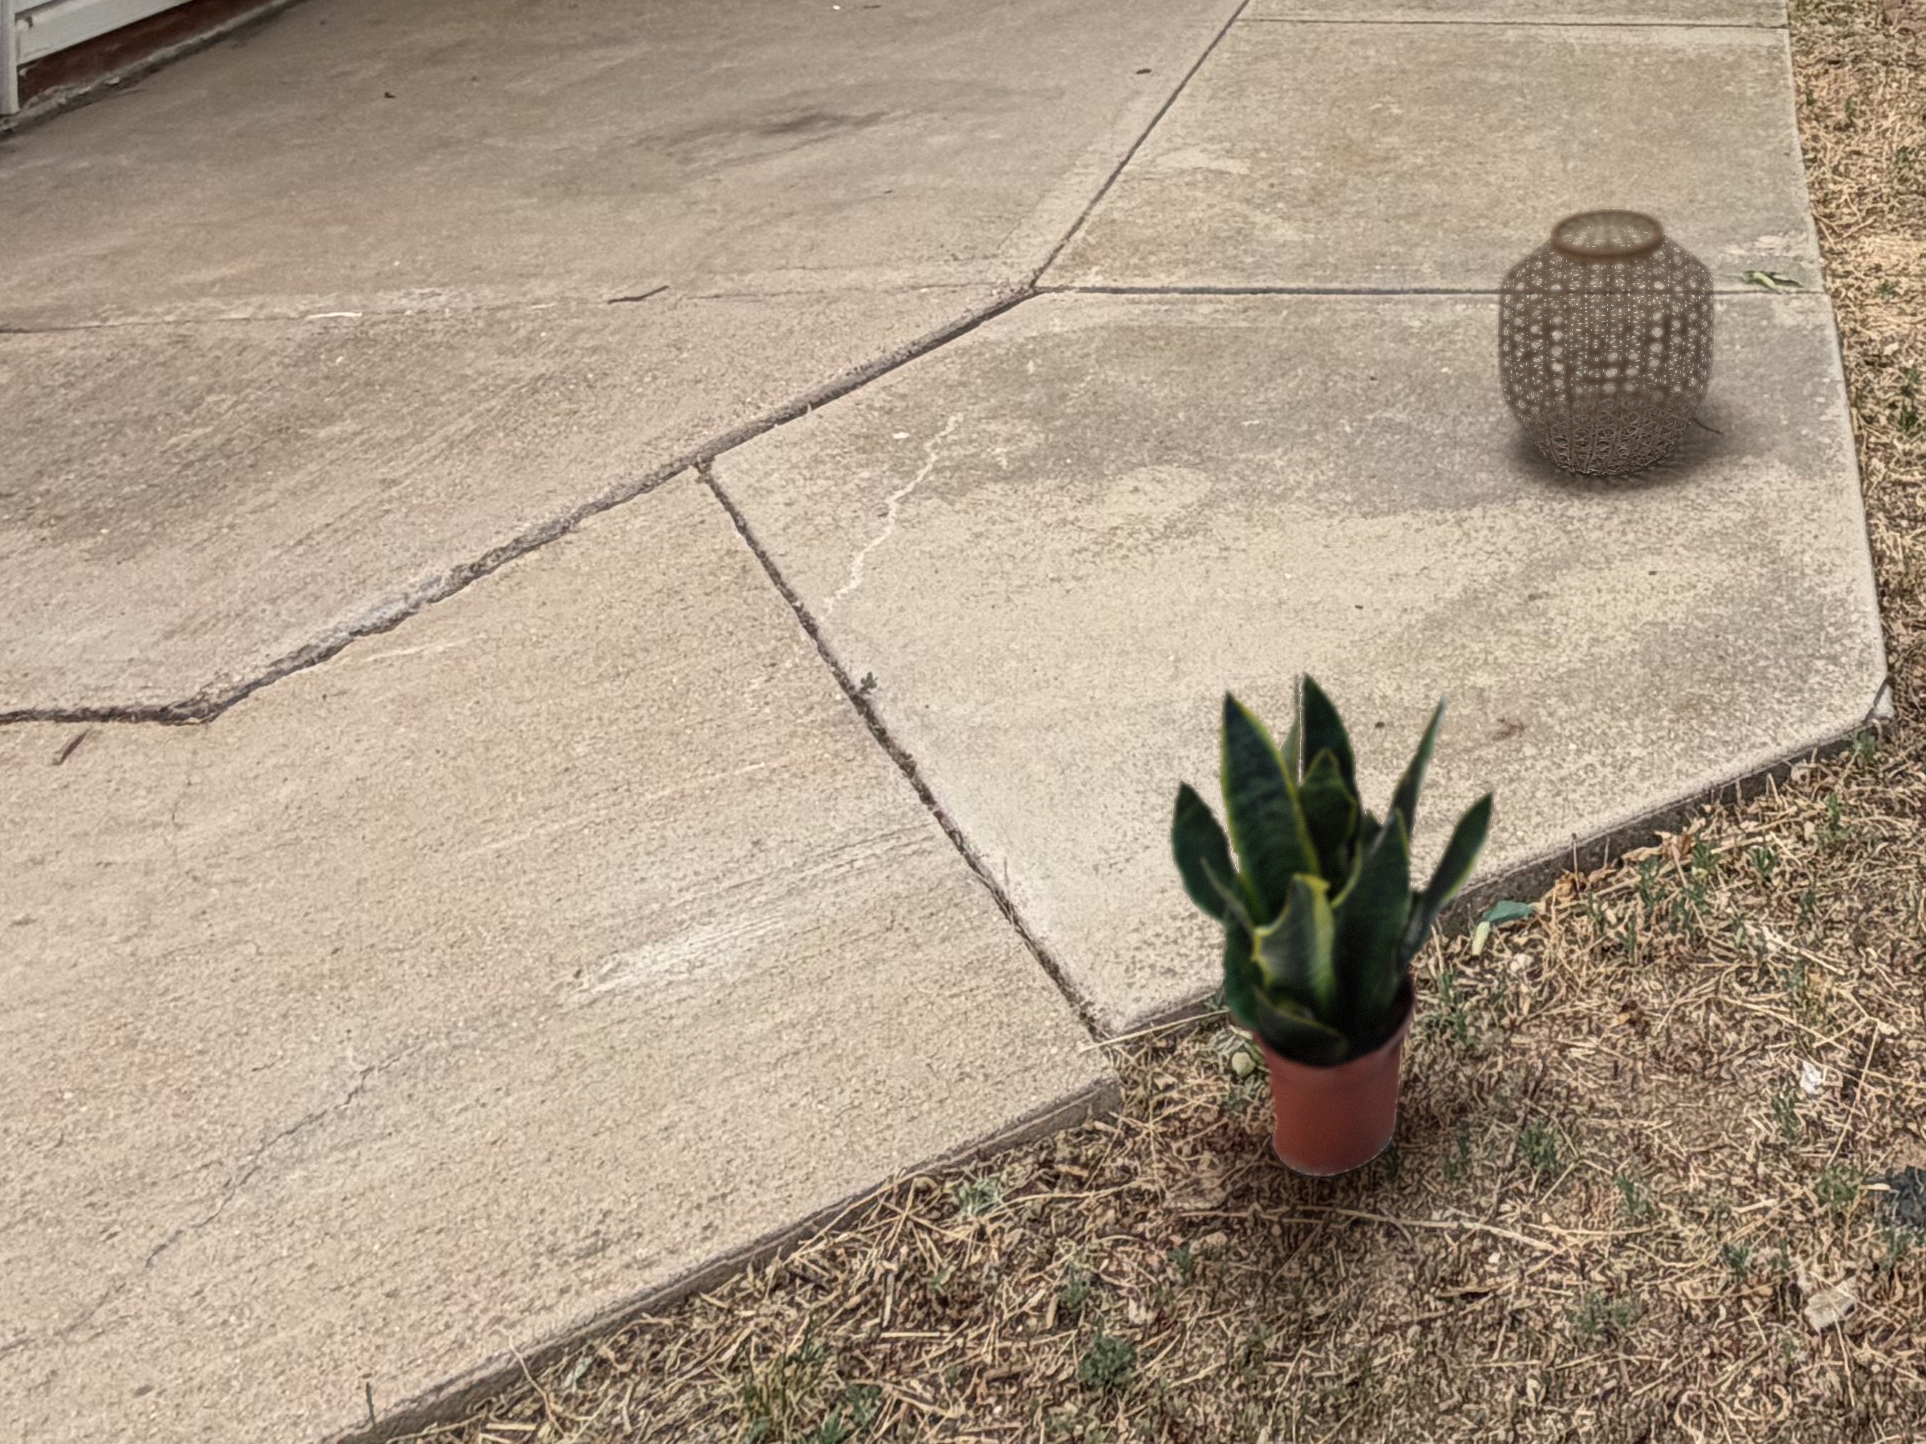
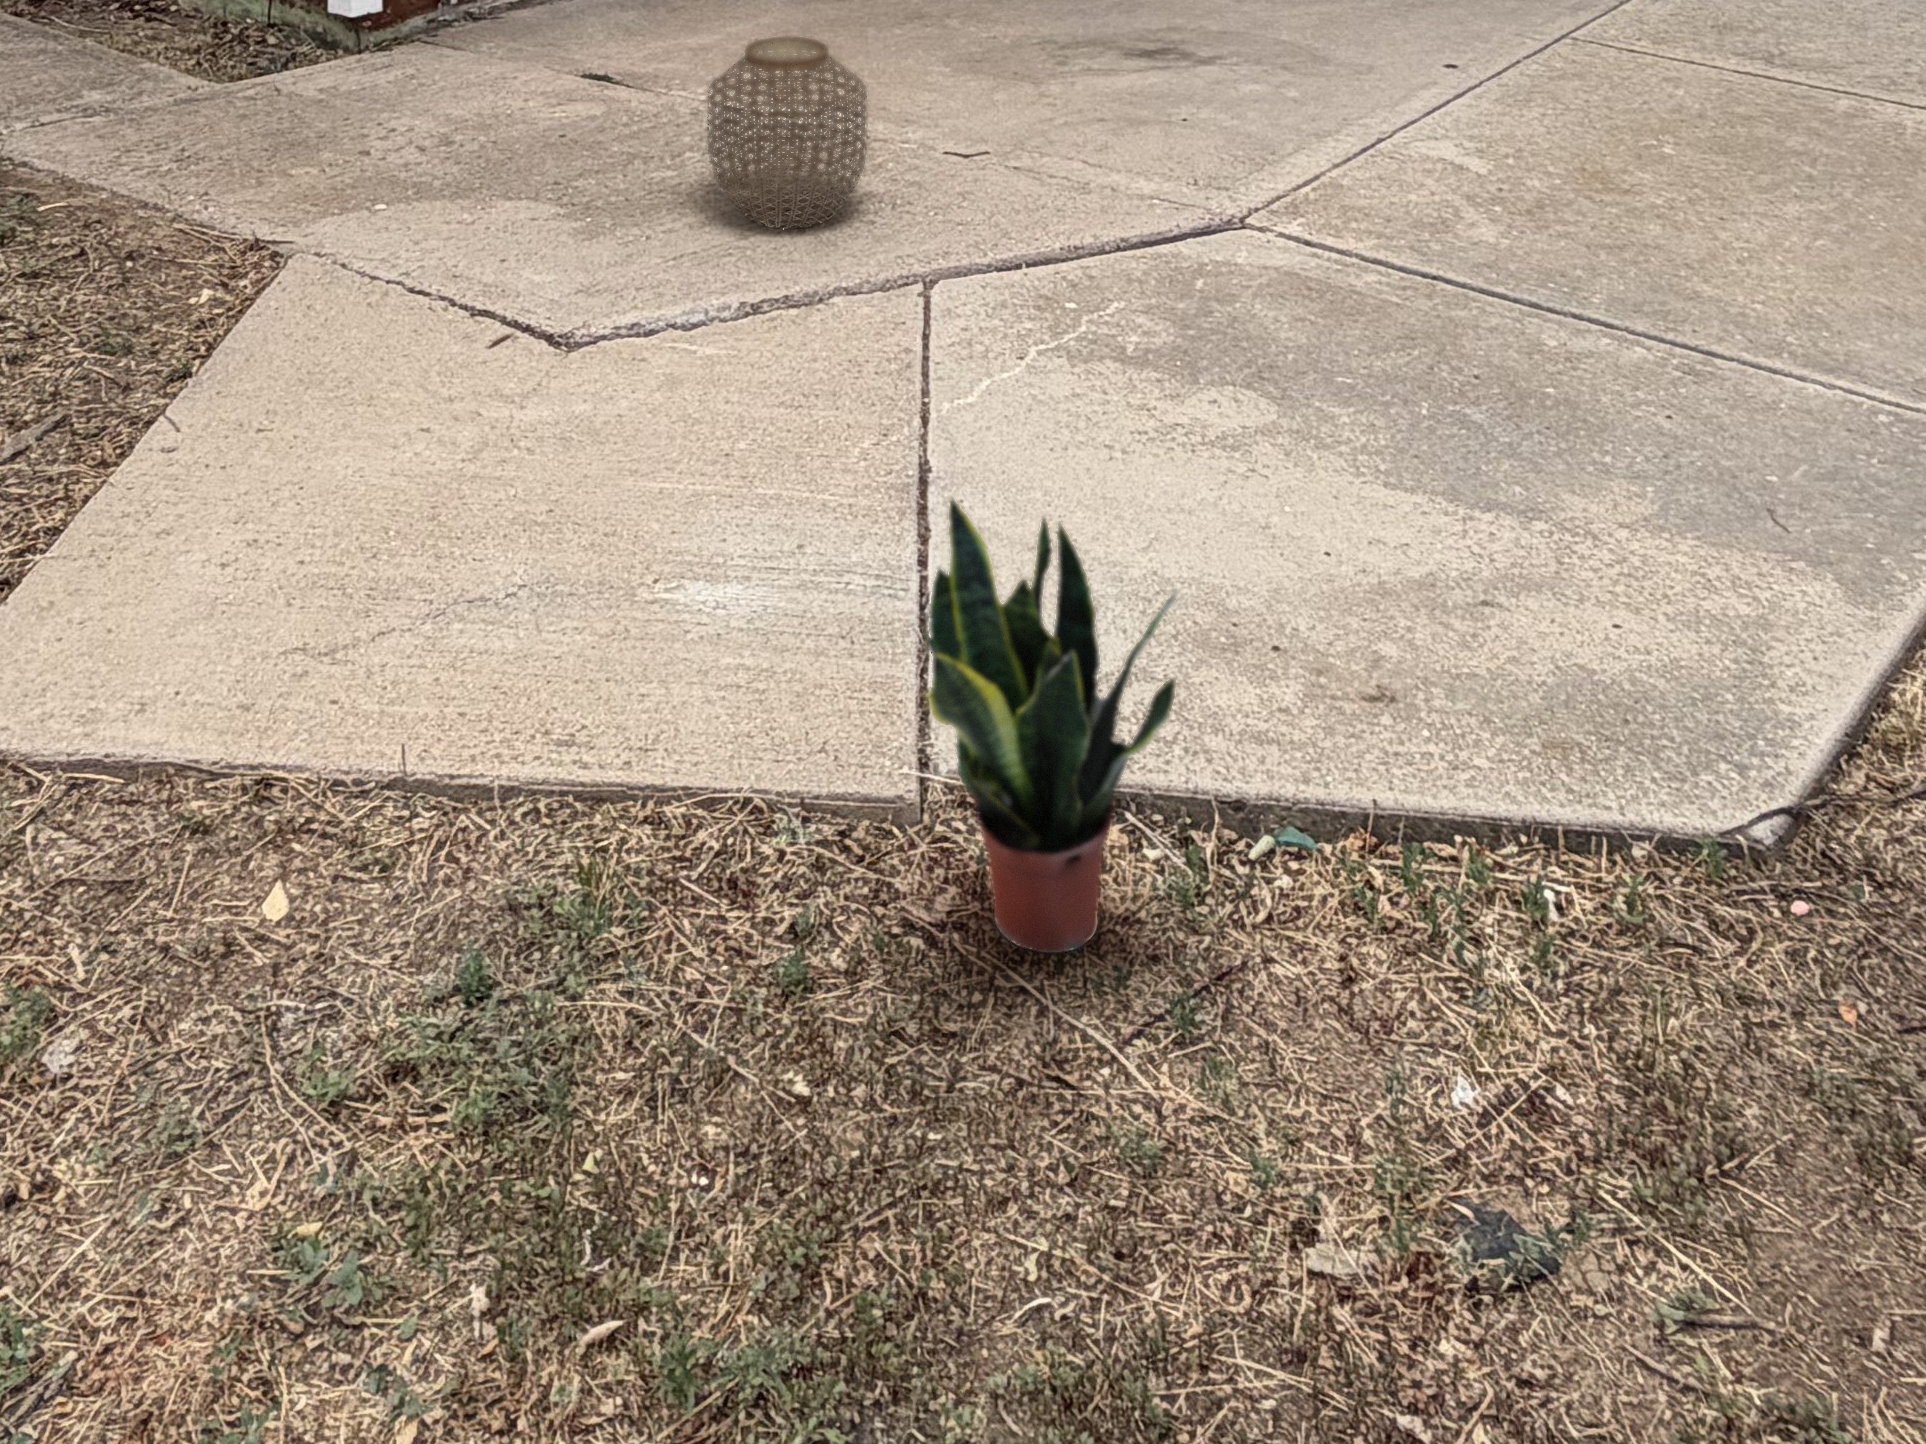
woven basket: present [1498,209,1714,475] -> present [707,36,868,228]

